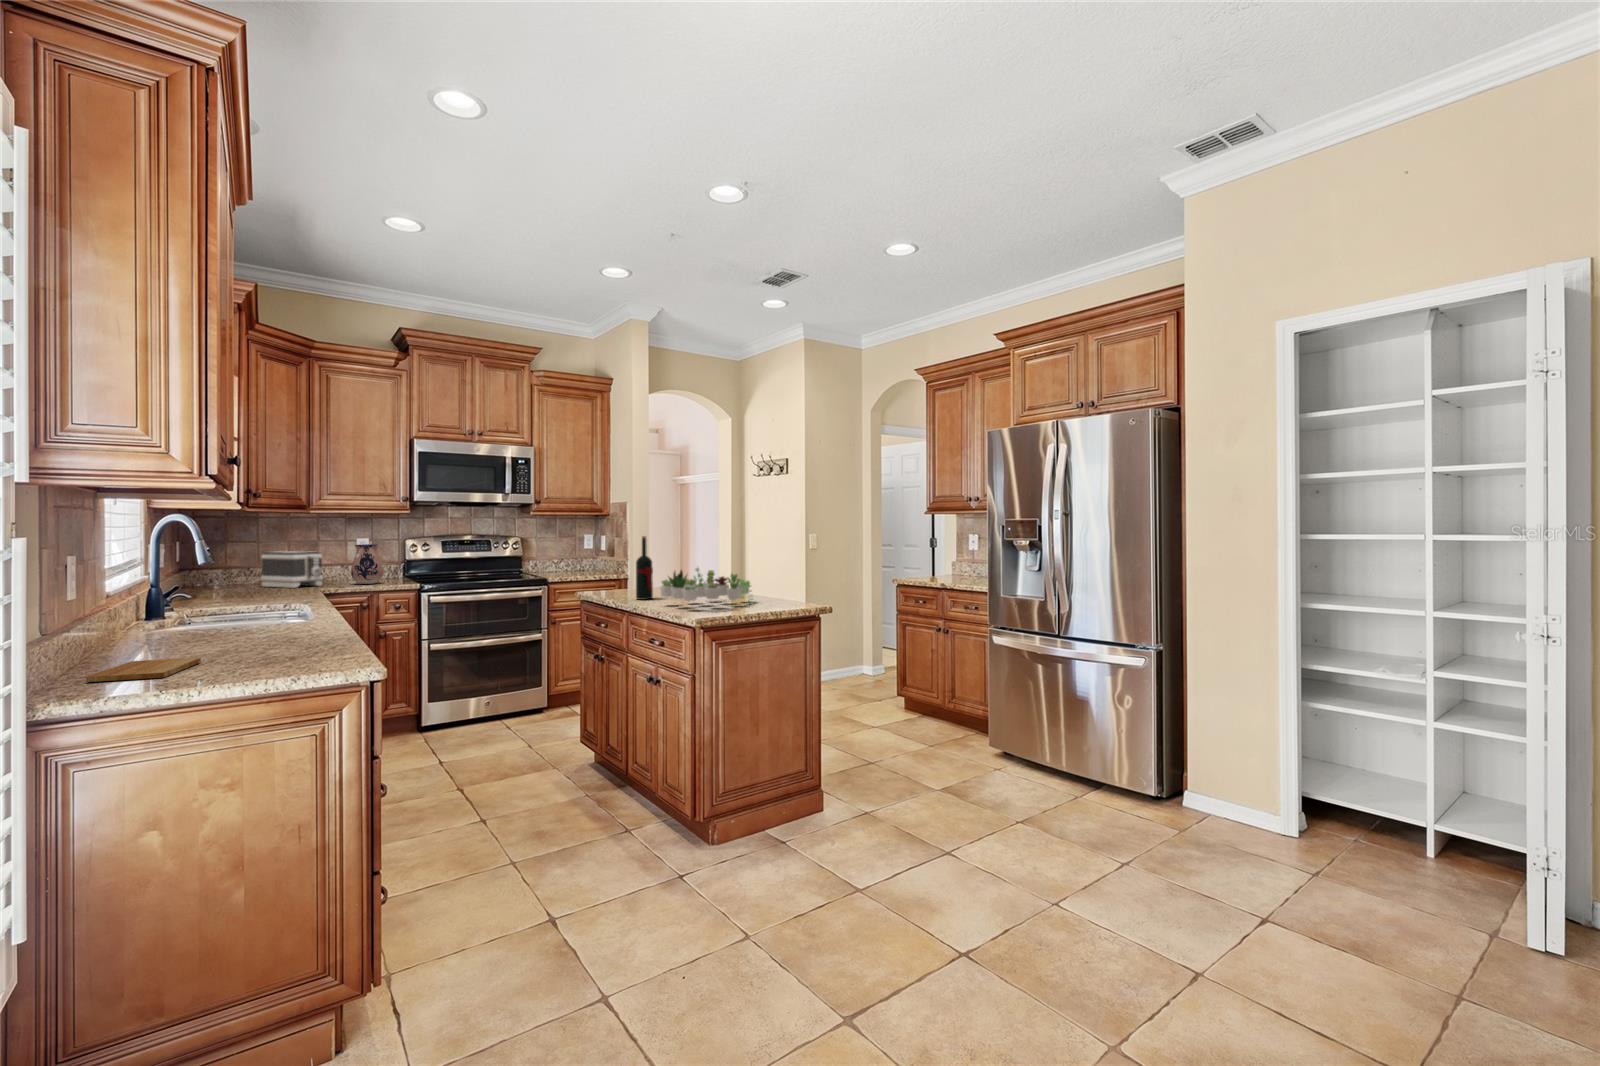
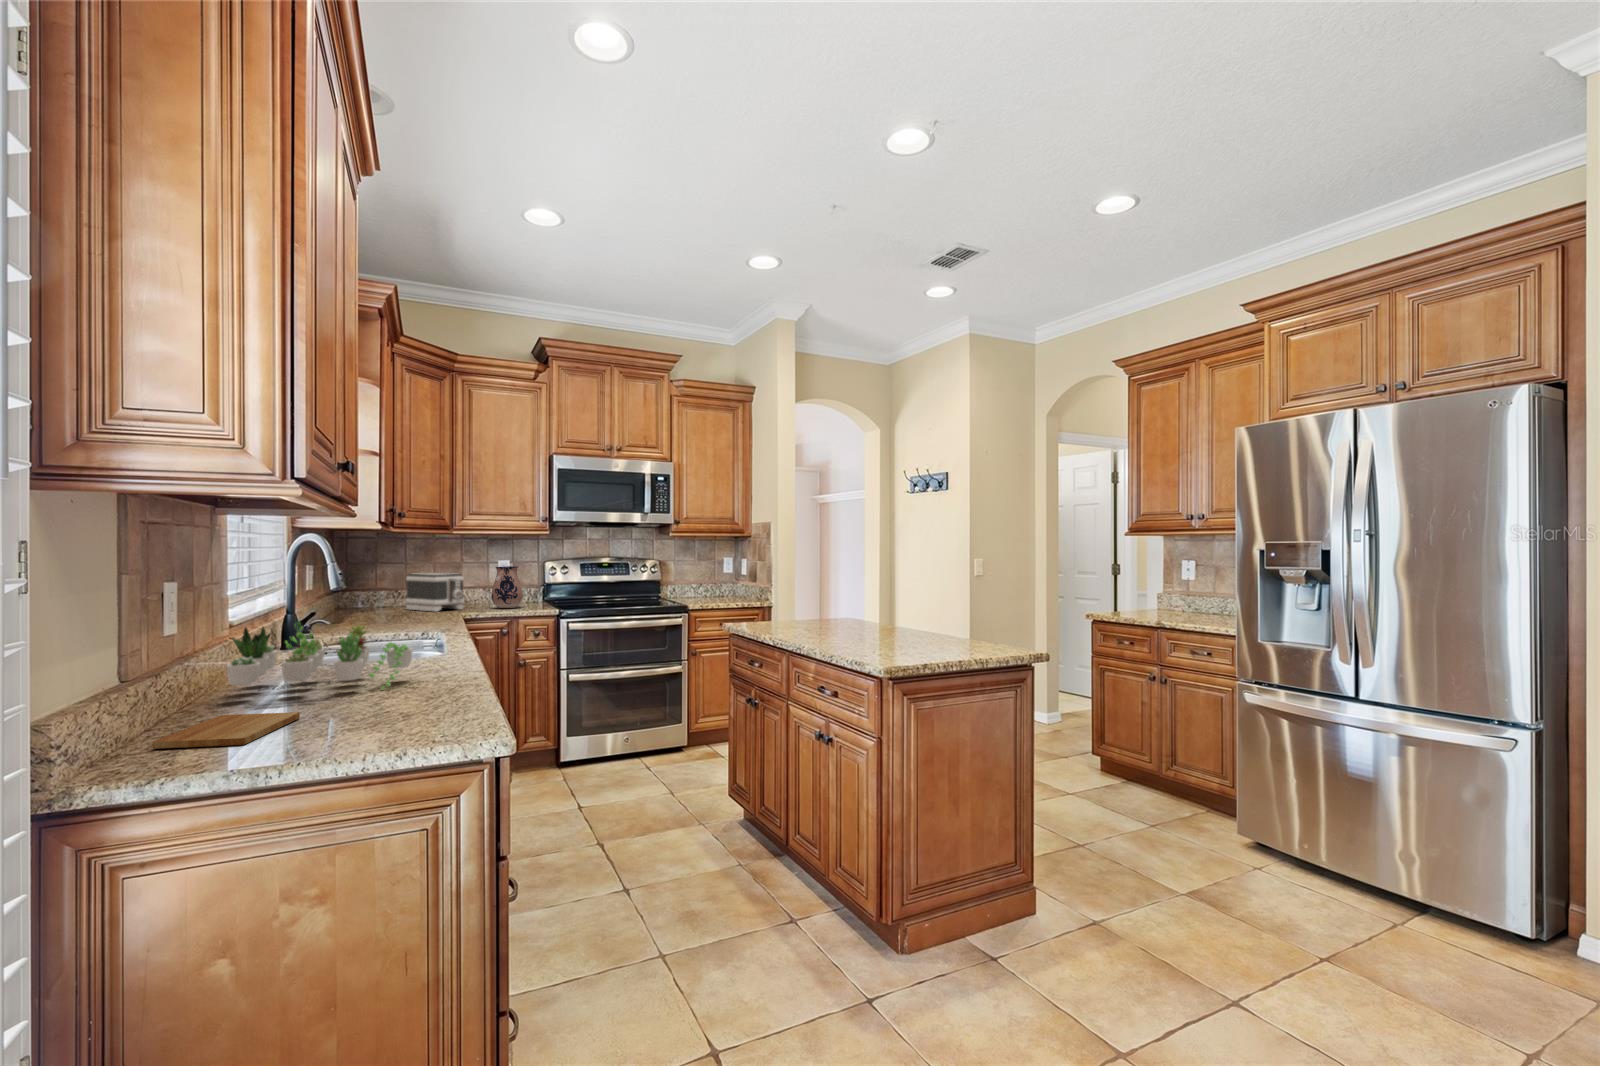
wine bottle: present [636,536,653,600] -> none [797,560,817,635]
succulent plant: present [660,568,752,601] -> present [227,623,412,691]

